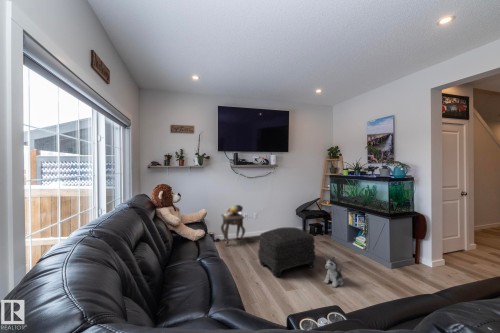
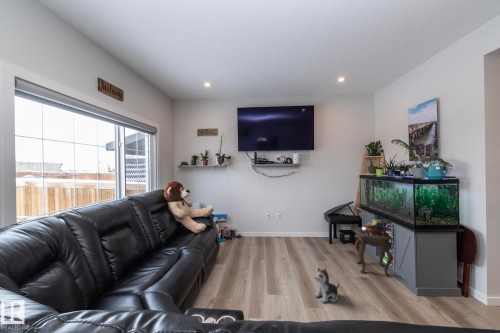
side table: present [221,205,245,246] -> present [355,220,393,277]
ottoman: present [258,227,316,277] -> none [259,231,318,281]

